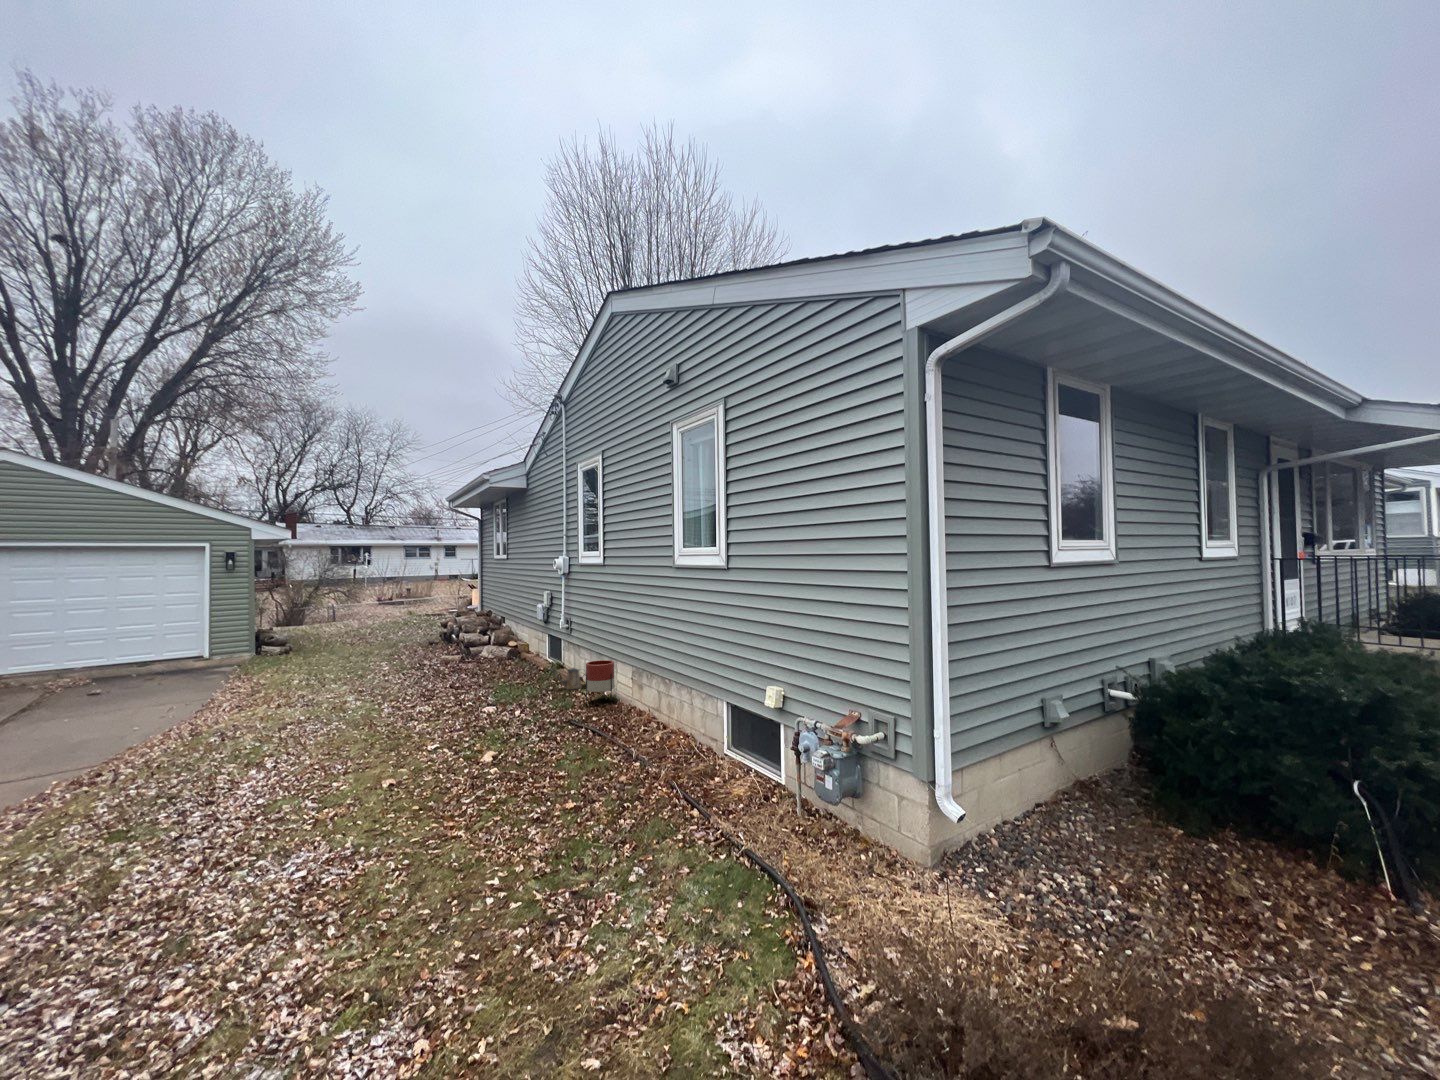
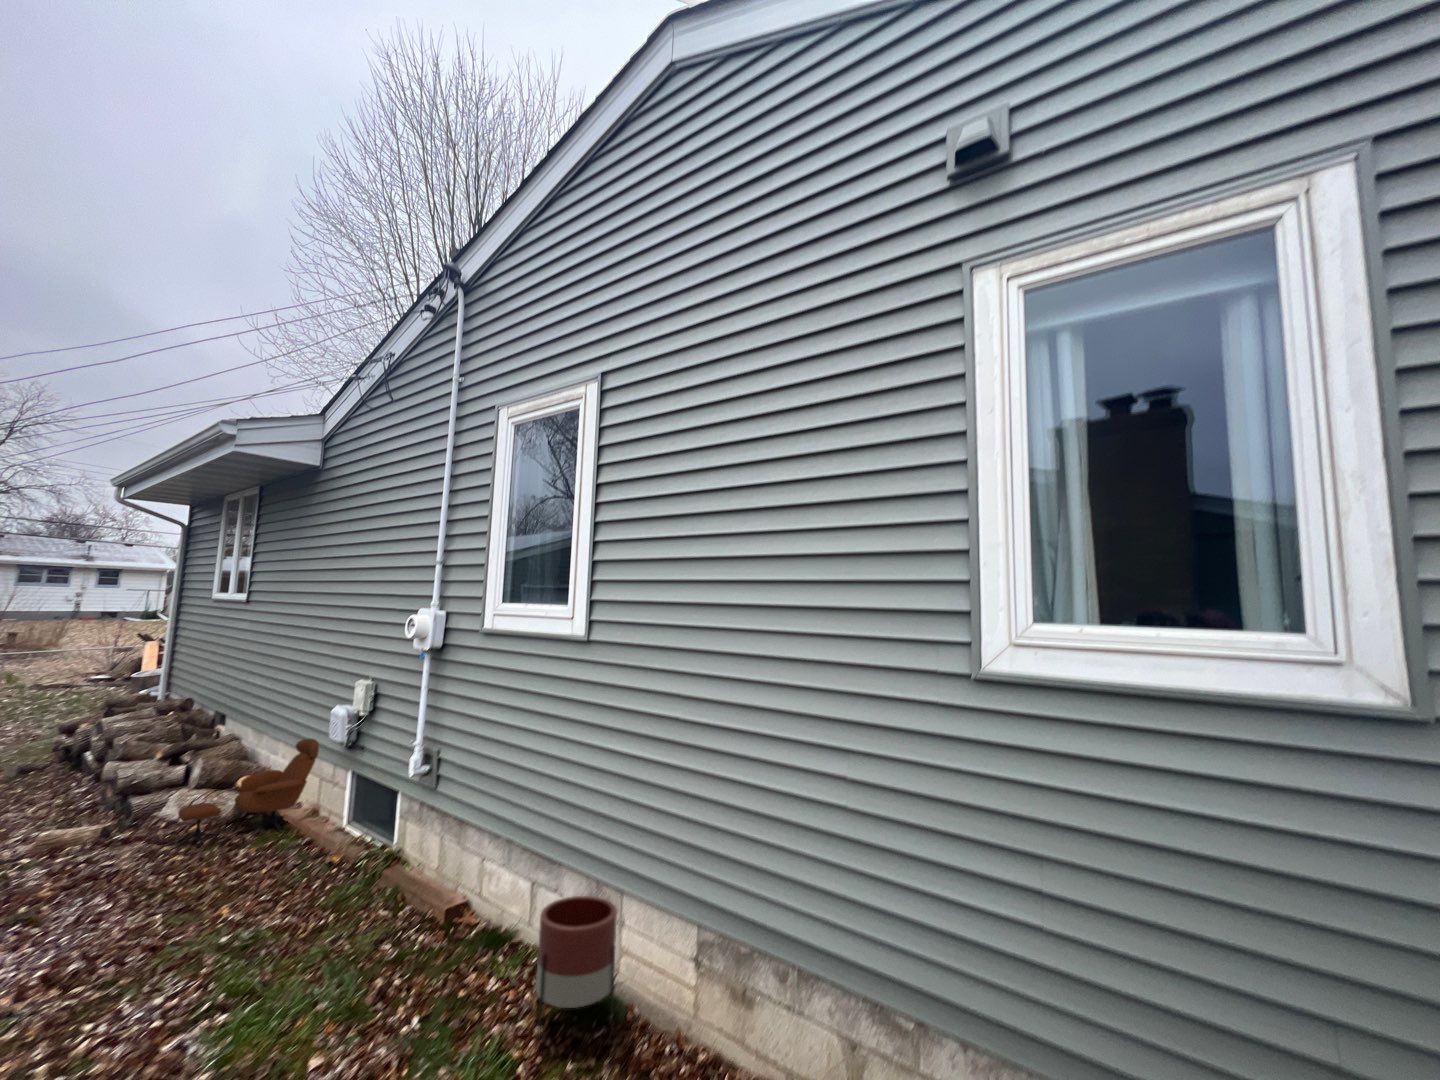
lounge chair: none [482,621,537,665] -> present [171,739,319,846]
watering can: present [552,668,584,690] -> none [393,891,484,955]

